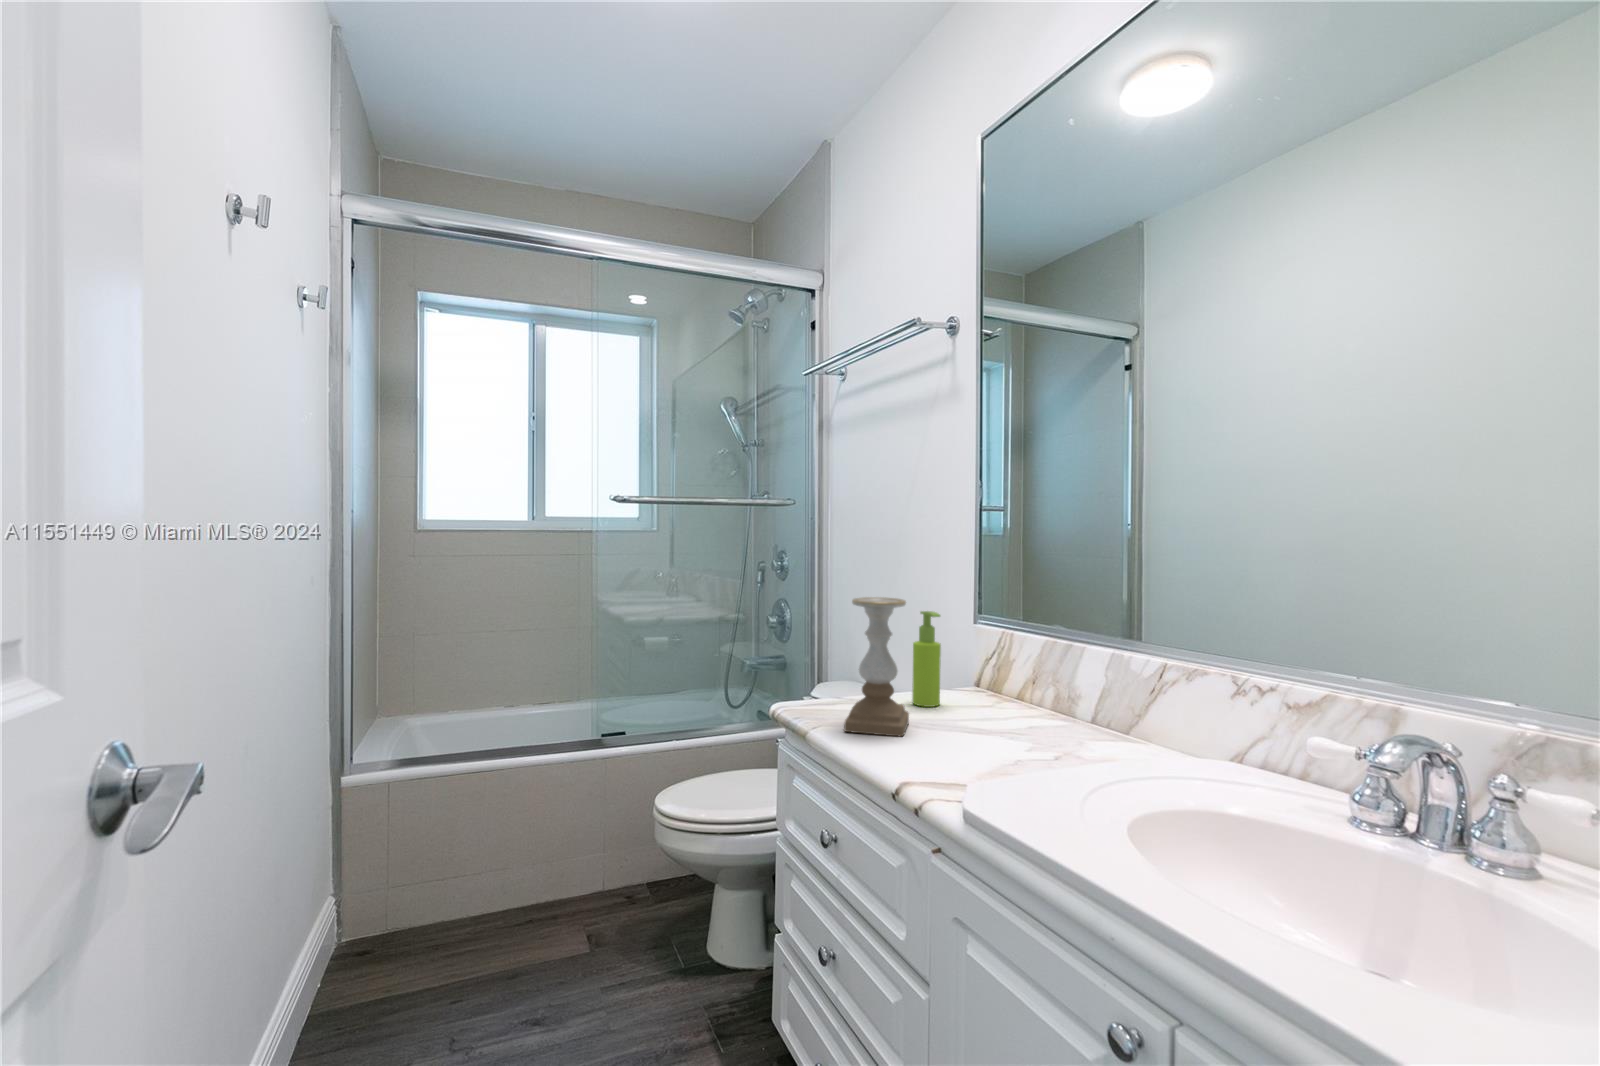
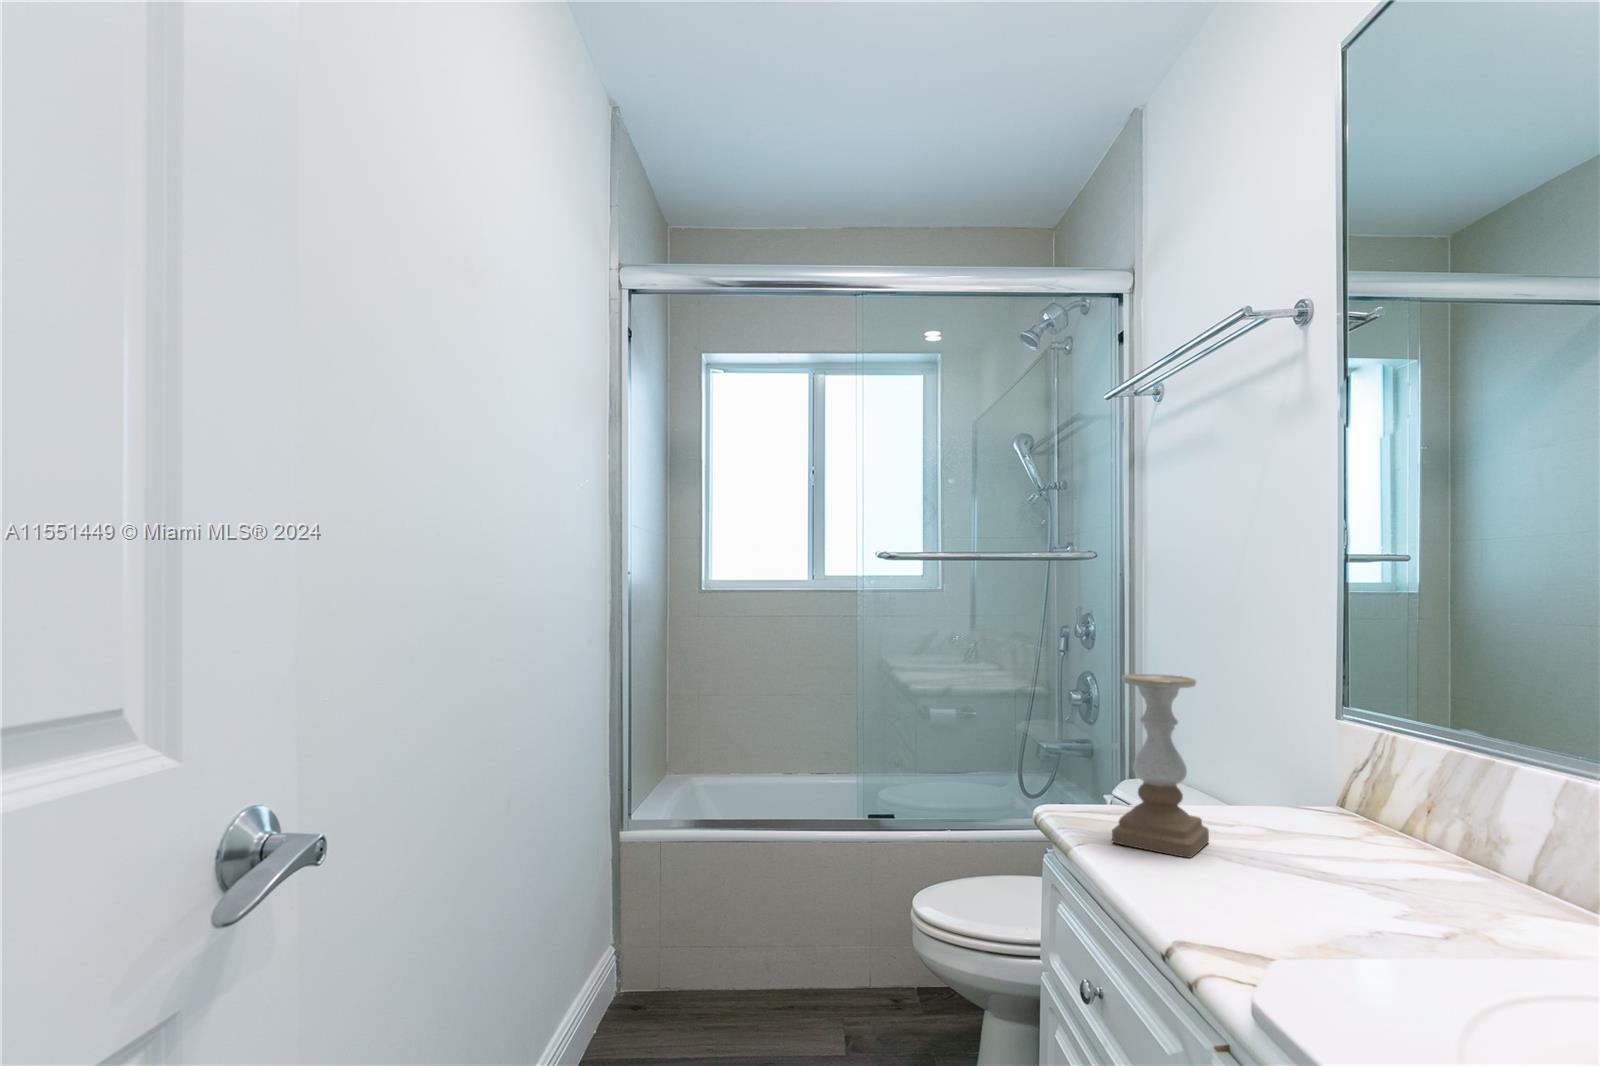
soap dispenser: present [912,611,941,707] -> none [1227,697,1270,827]

